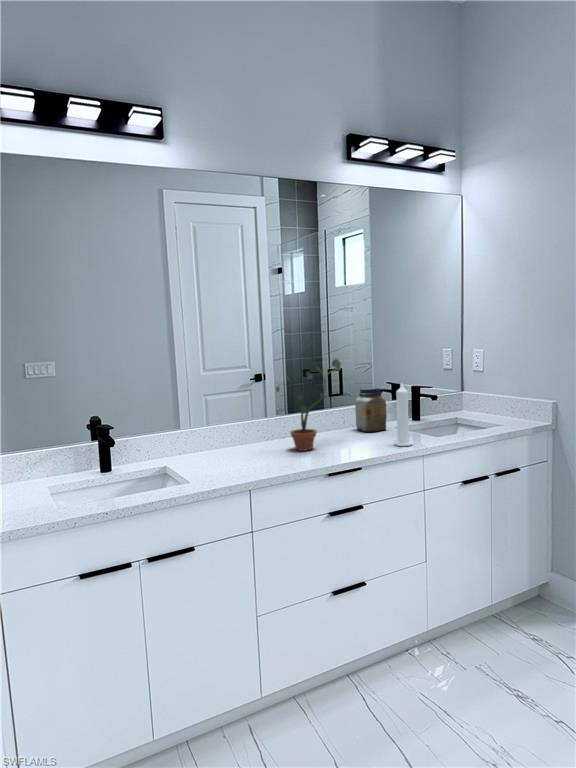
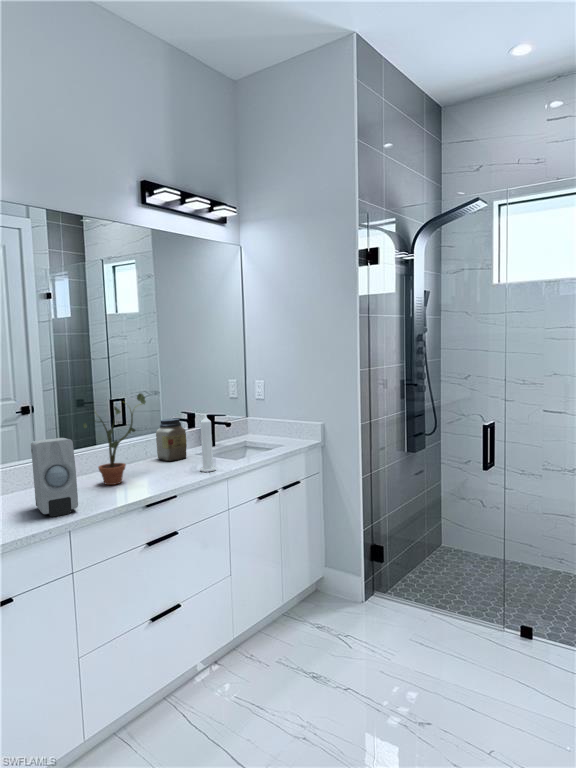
soap dispenser: none [223,400,261,475] -> present [31,438,78,517]

